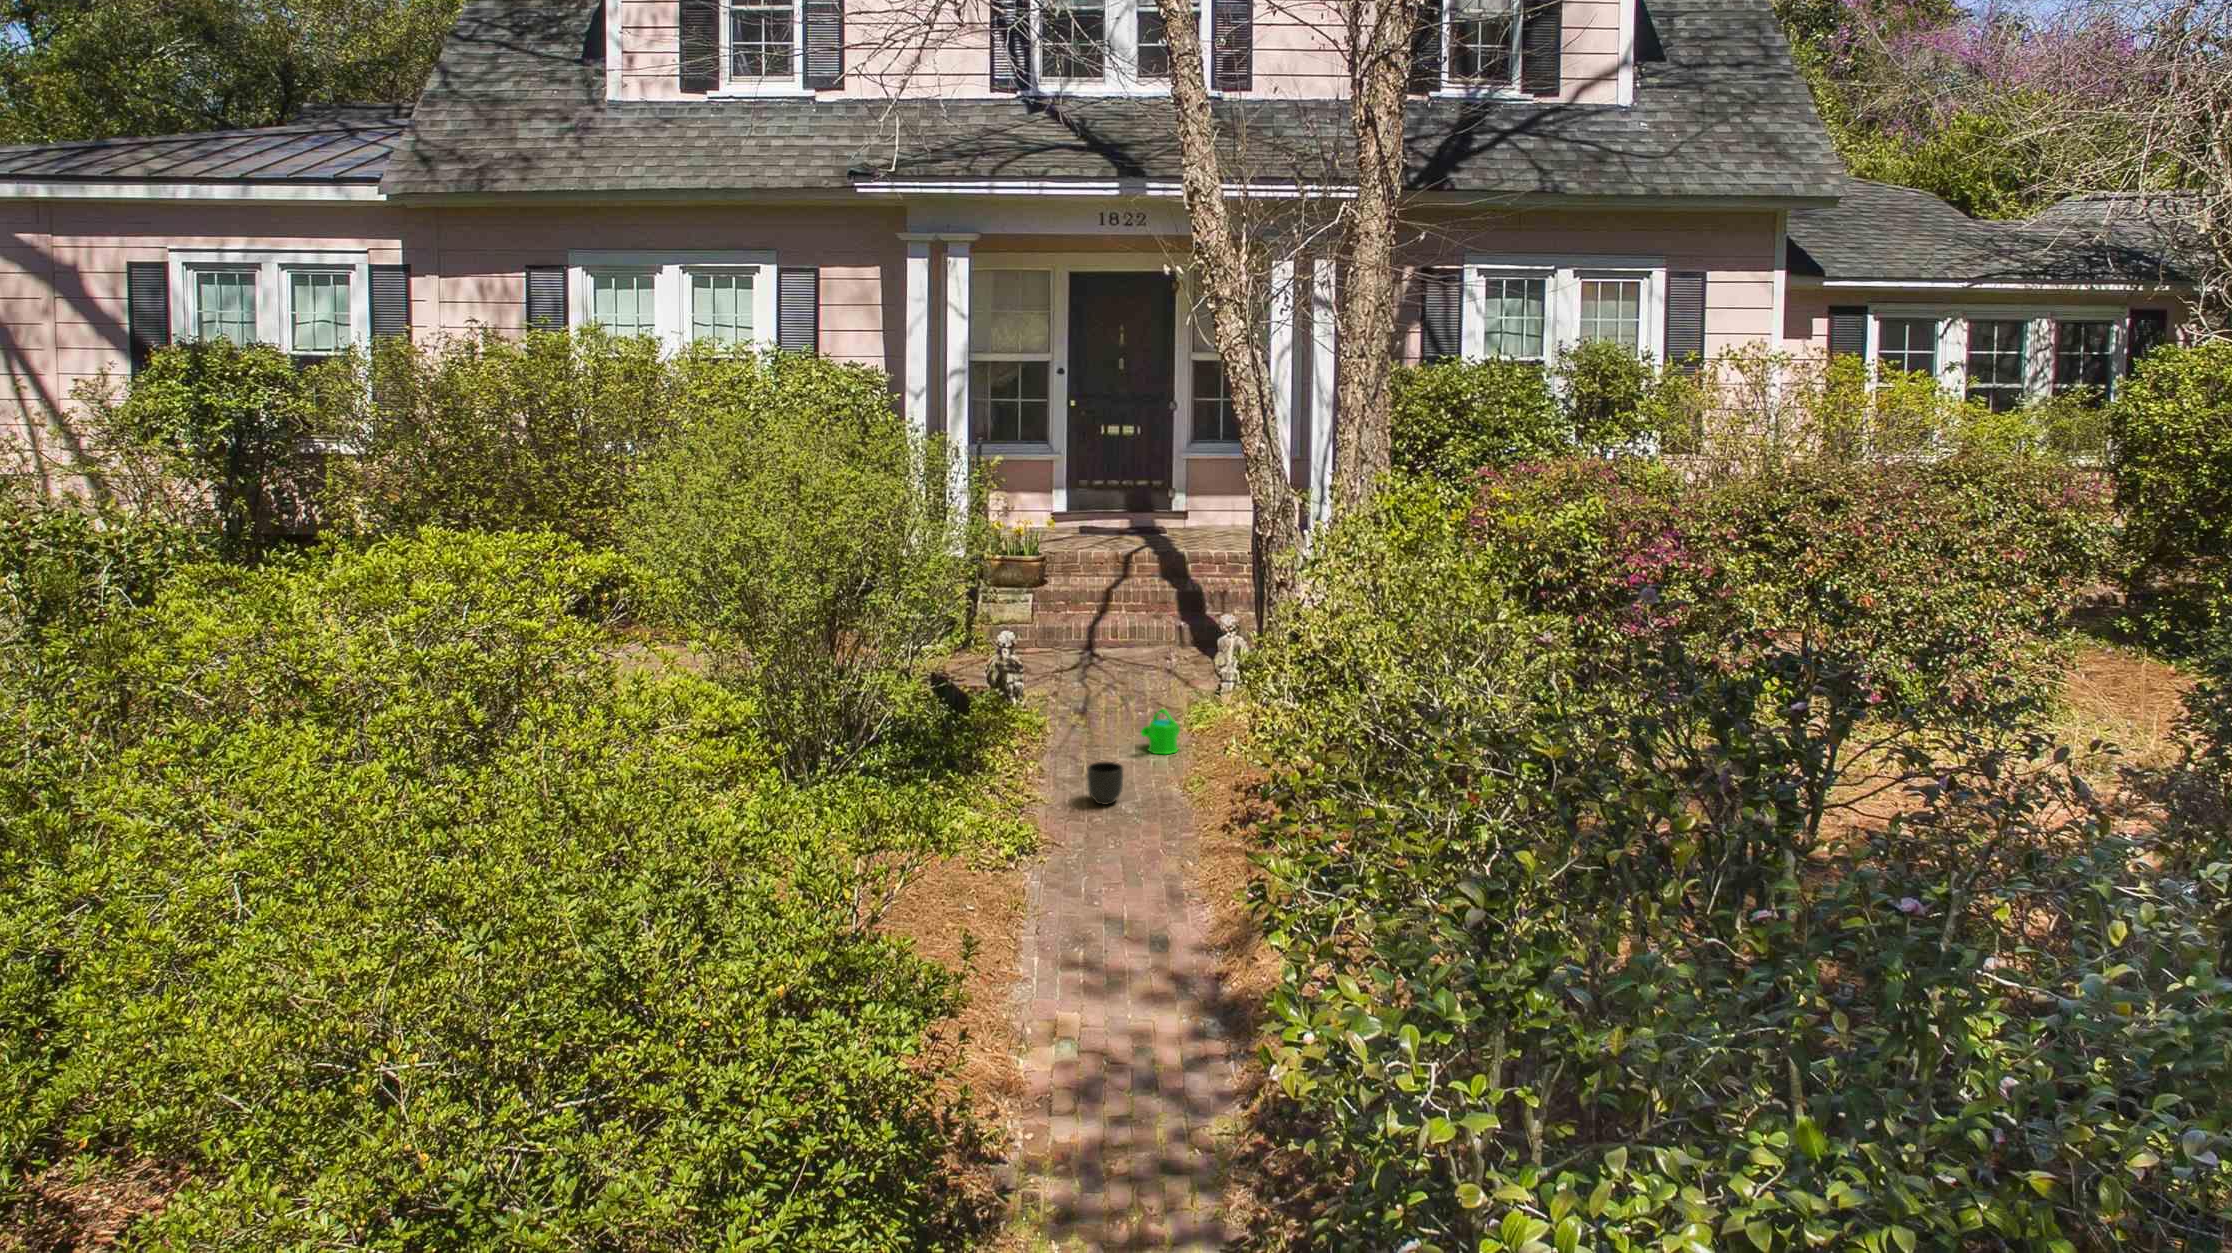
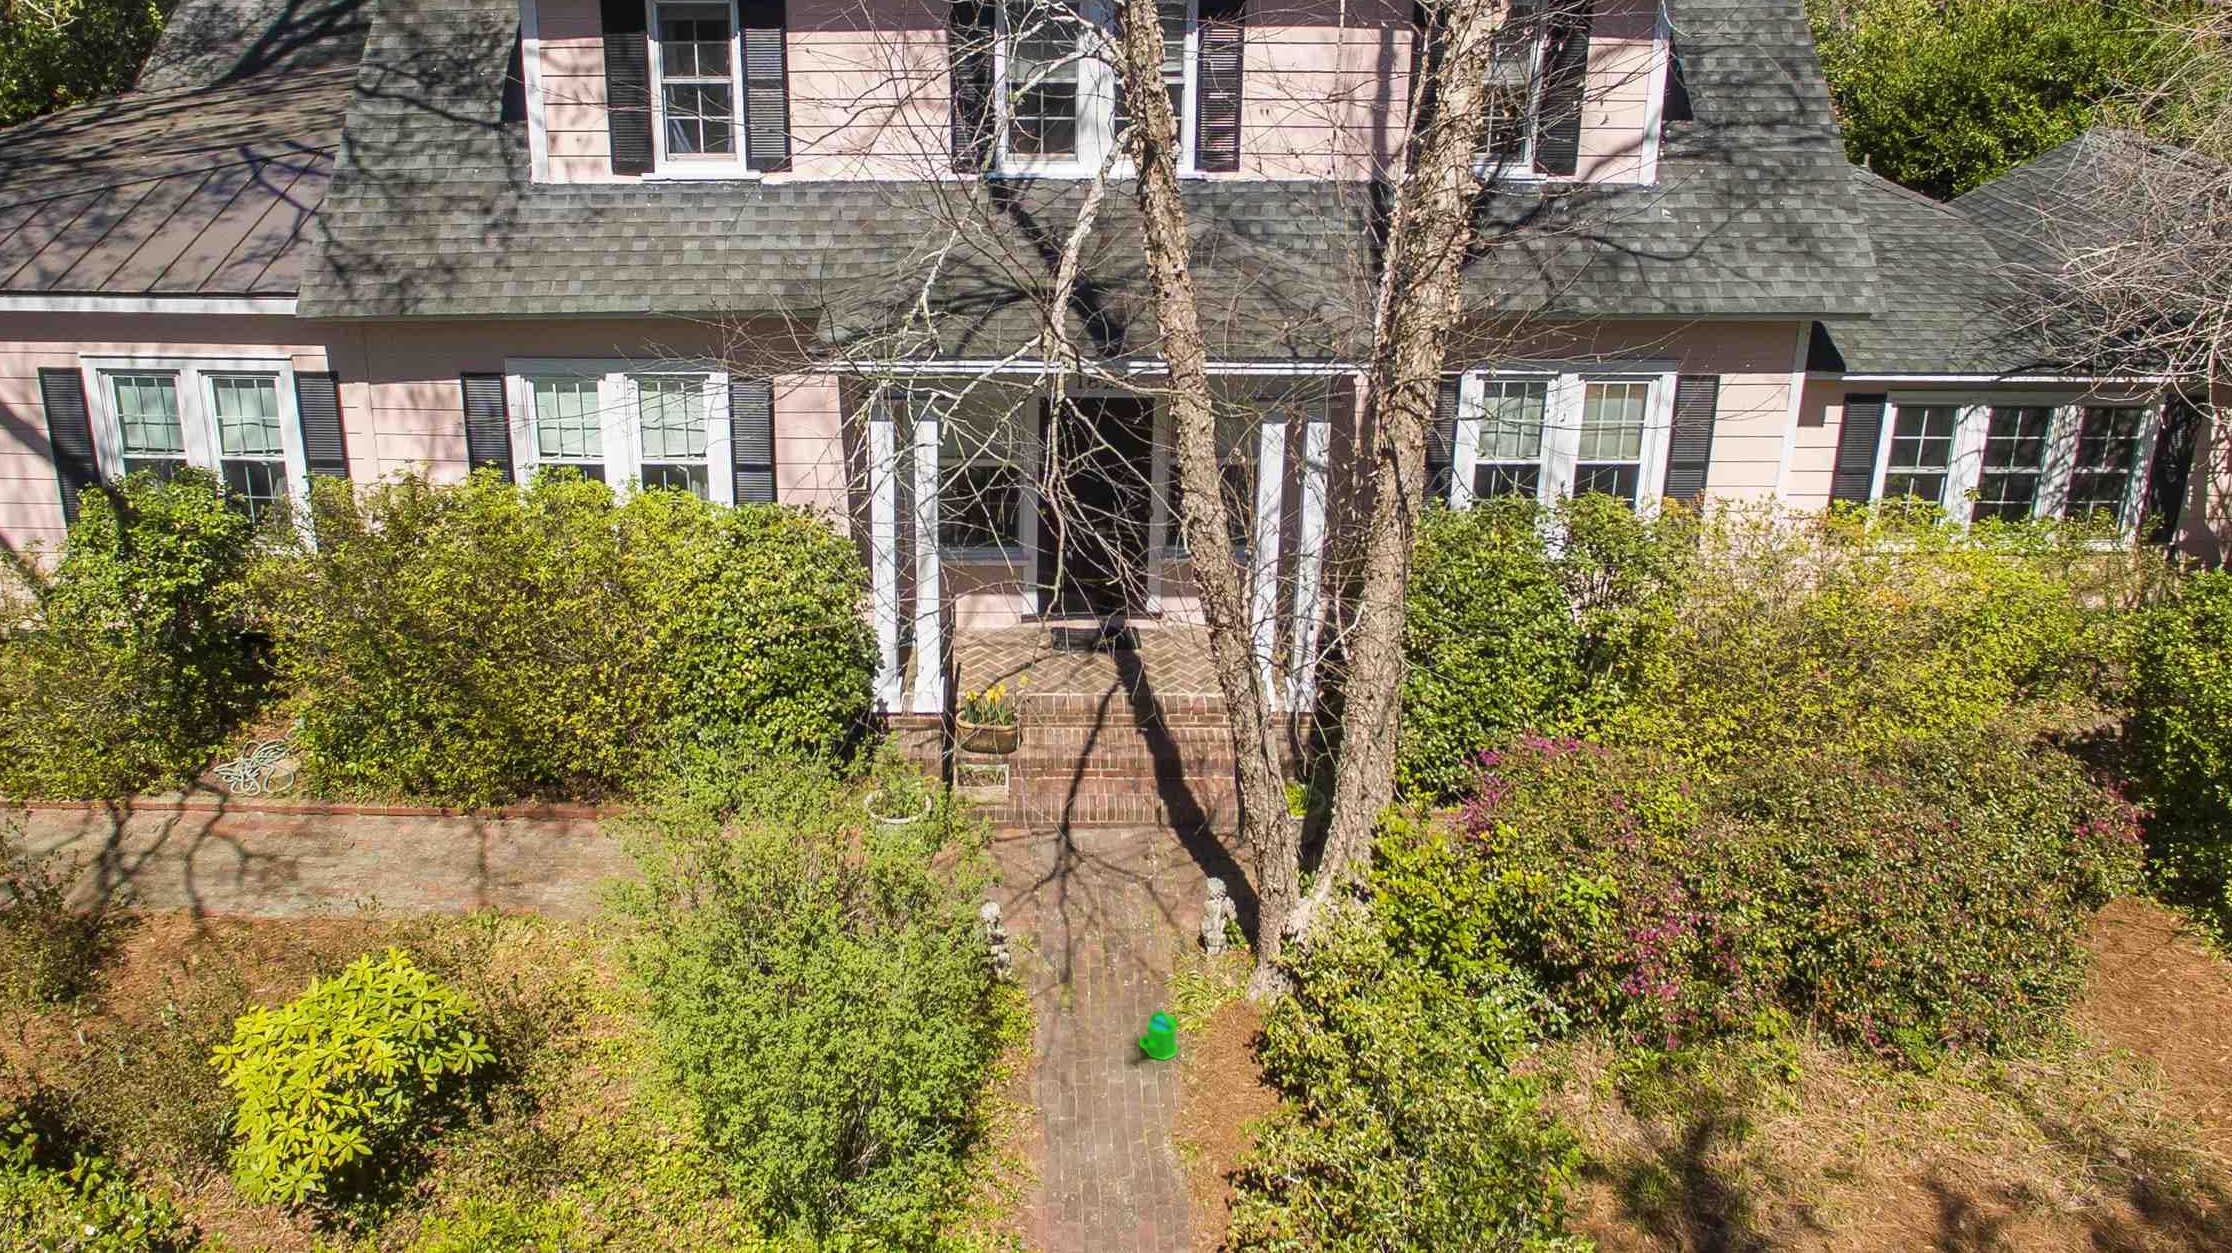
planter: present [1087,762,1123,805] -> none [1090,1119,1128,1172]

